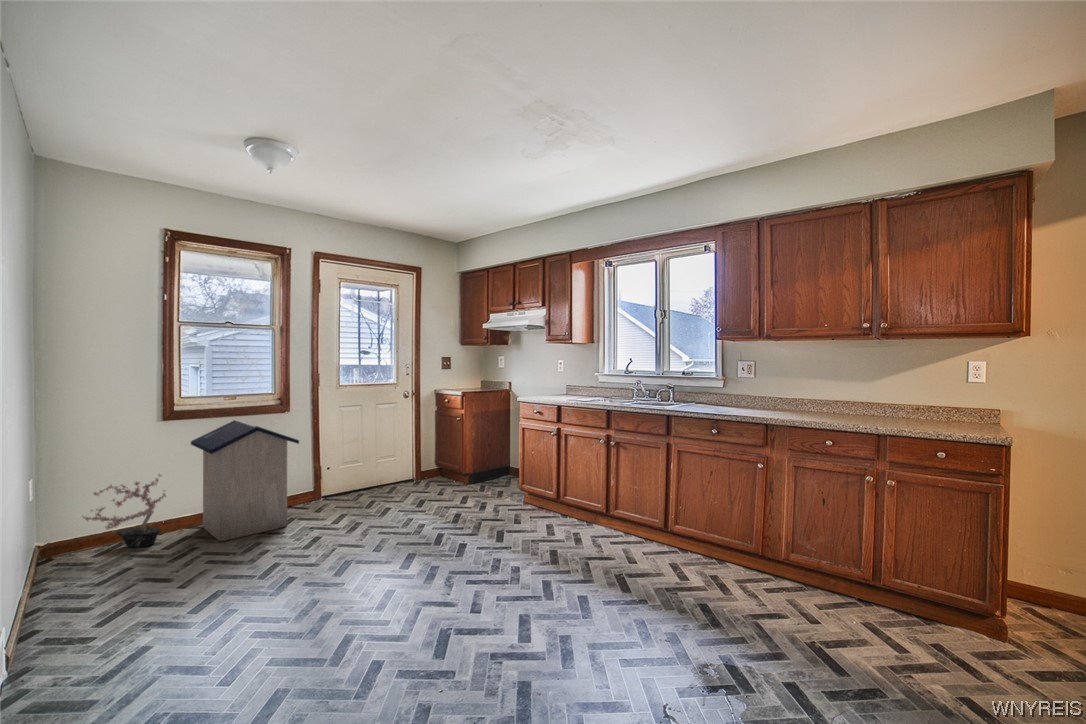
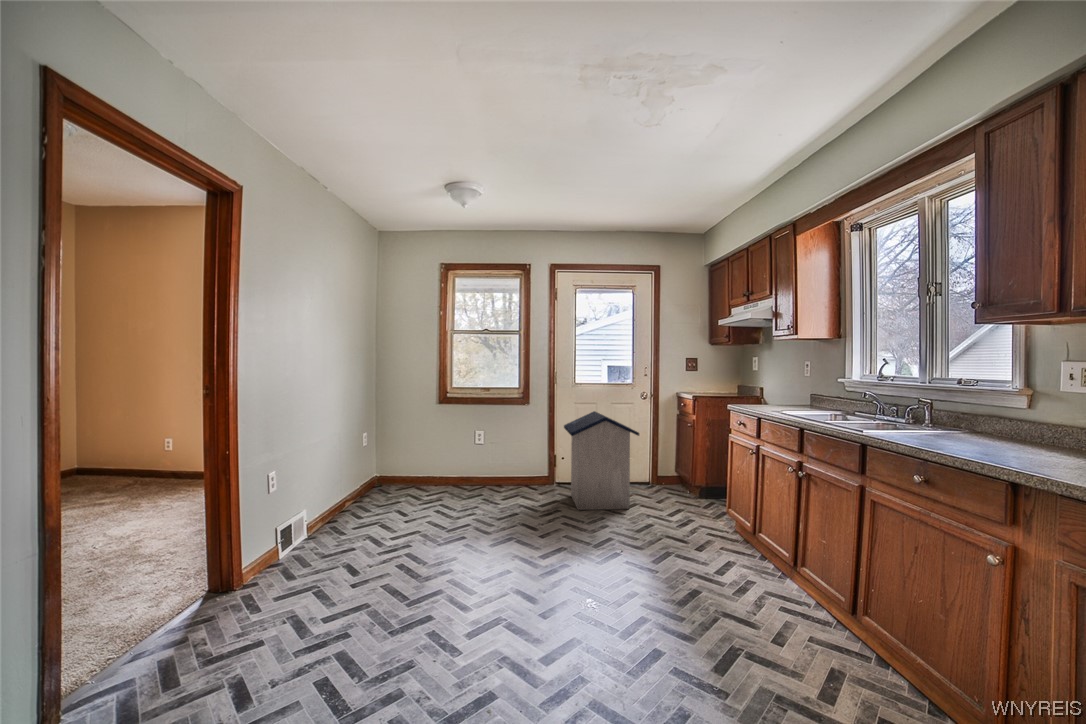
potted plant: present [82,474,166,547] -> none [496,446,547,502]

